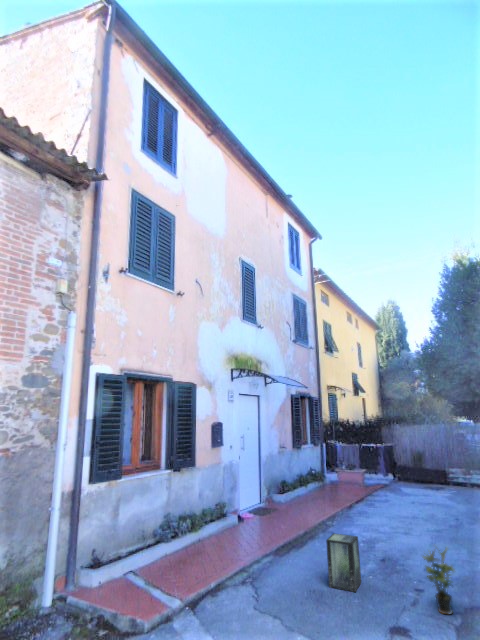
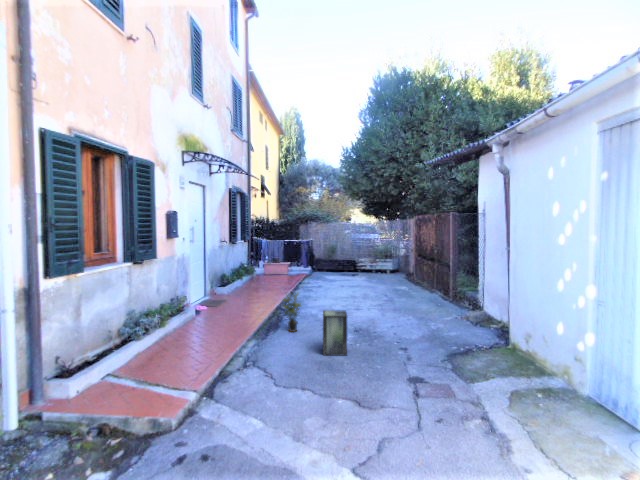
potted plant: present [423,548,454,614] -> present [283,293,301,332]

